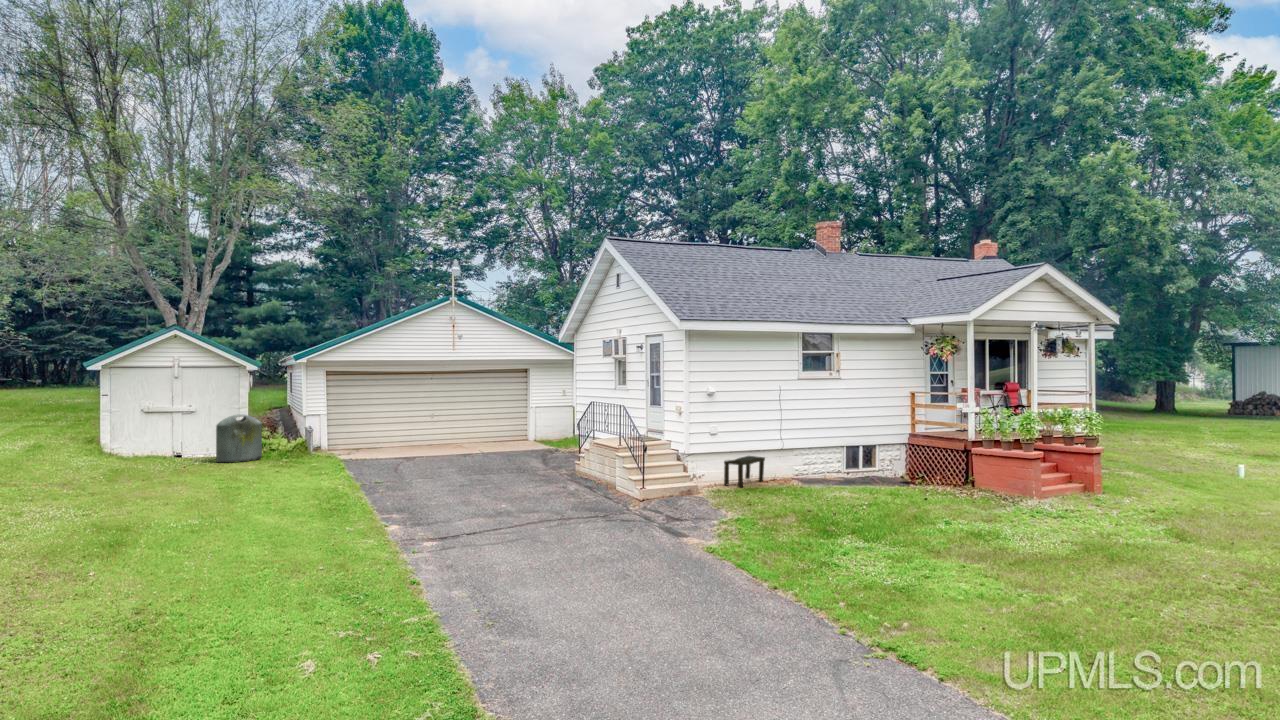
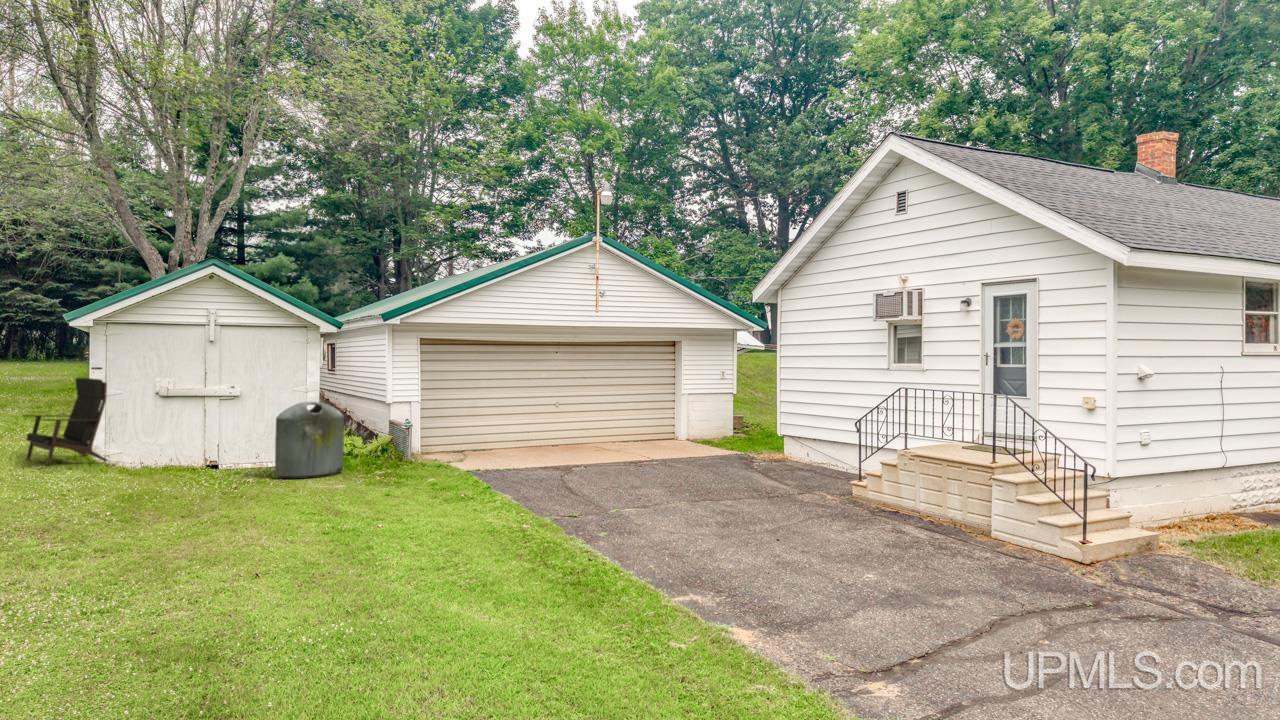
lounge chair: none [60,402,112,455] -> present [24,378,108,467]
bench: present [724,456,765,487] -> none [1184,479,1232,536]

